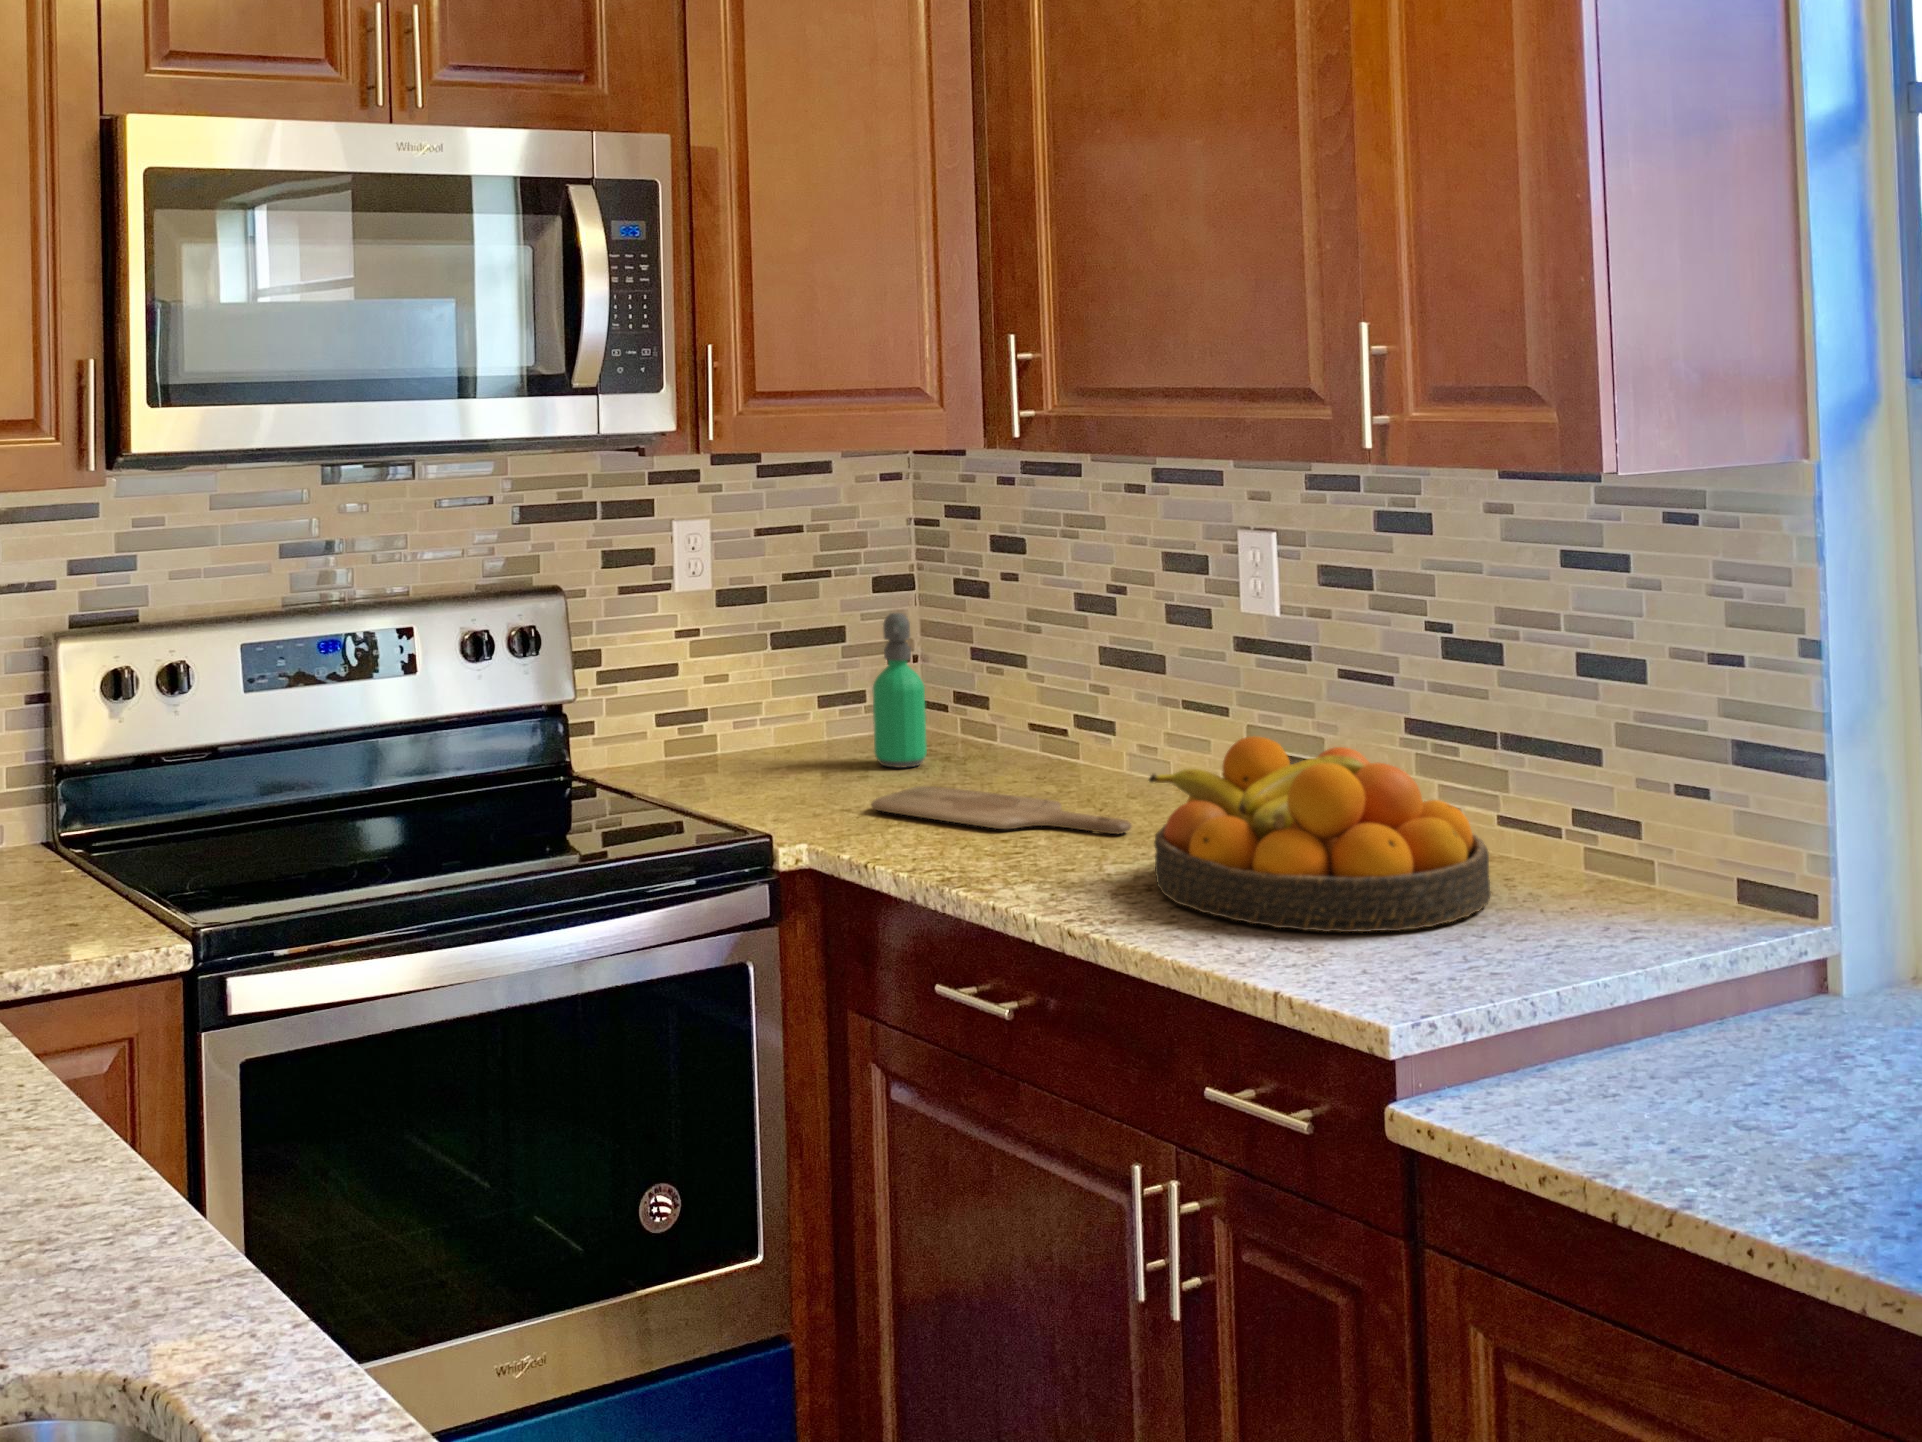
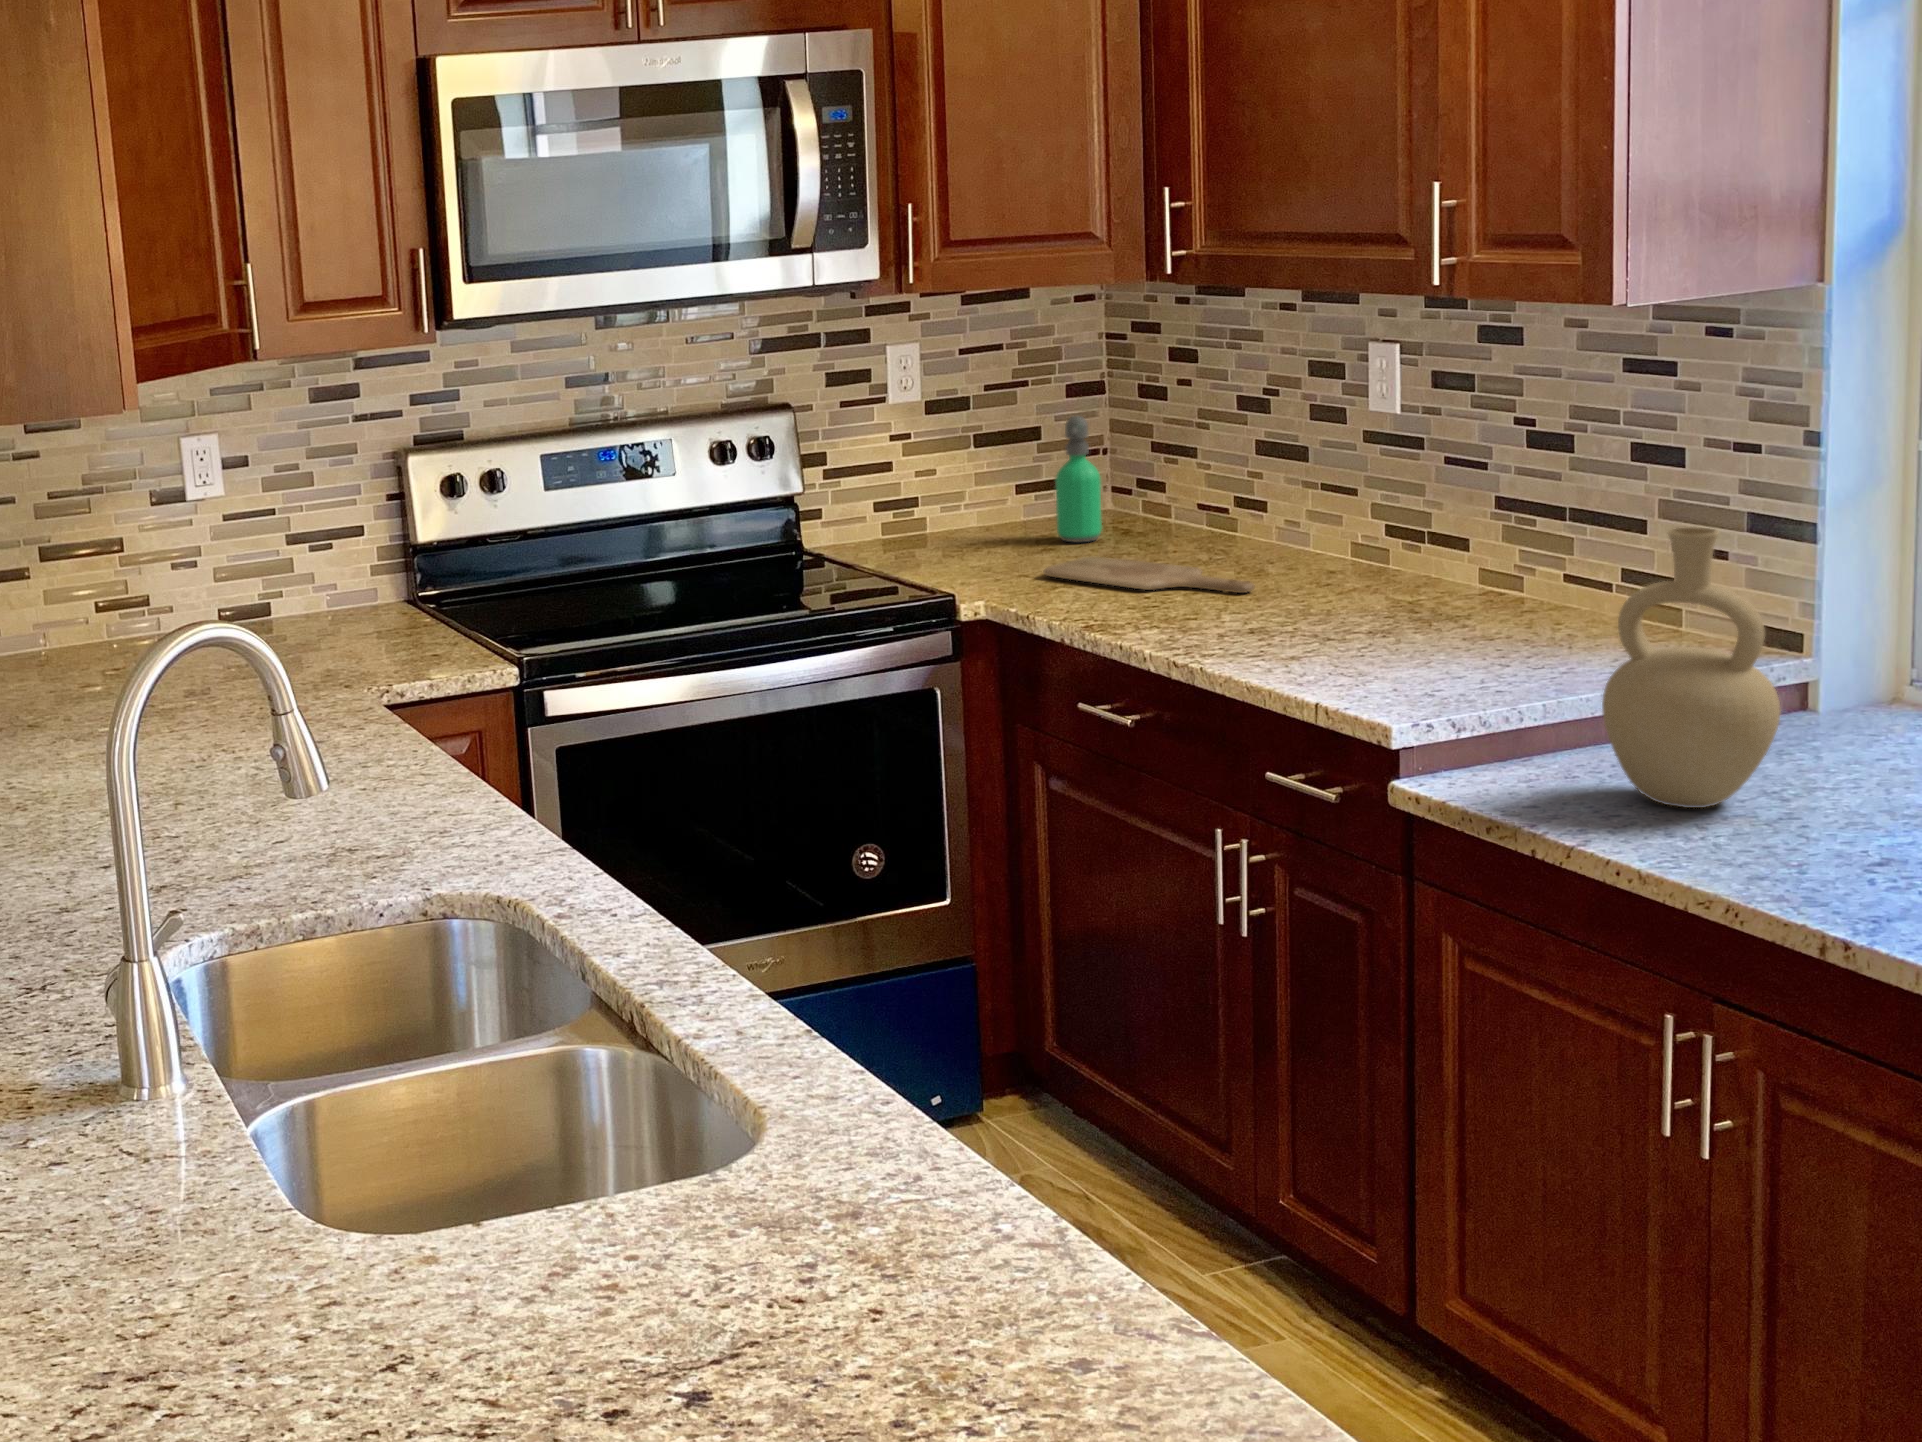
fruit bowl: present [1149,736,1491,932] -> none [1254,515,1534,664]
vase: none [1666,757,1895,1144] -> present [1602,527,1781,808]

